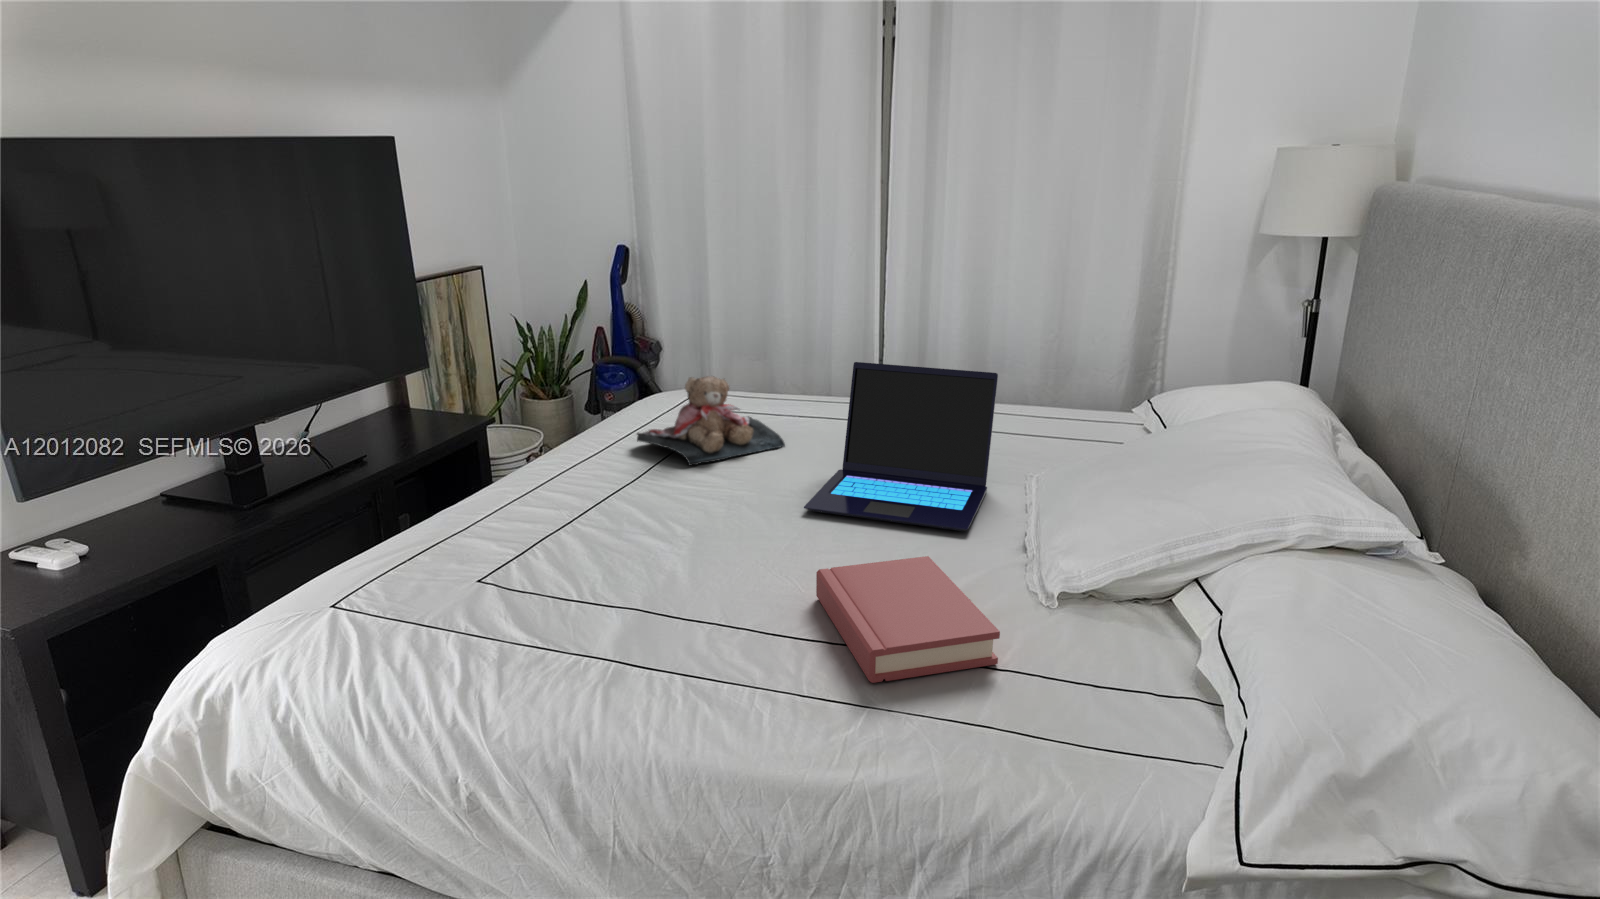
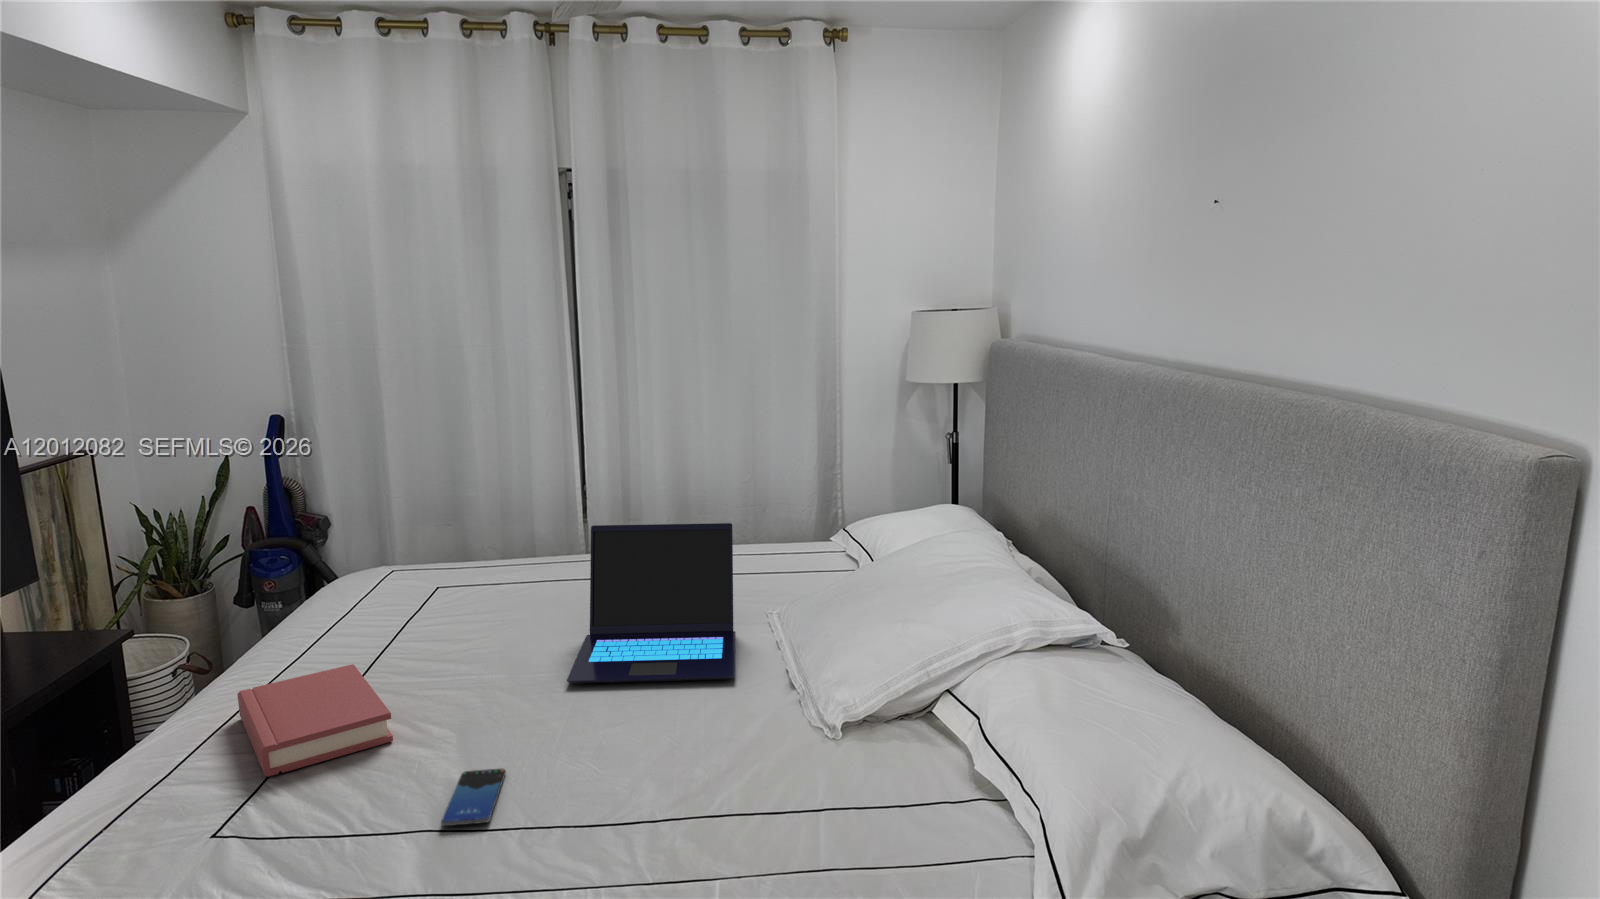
teddy bear: present [637,376,785,466] -> none [348,554,519,655]
hardback book: present [816,556,1000,683] -> present [237,664,393,777]
smartphone: none [651,569,722,616] -> present [441,769,506,826]

